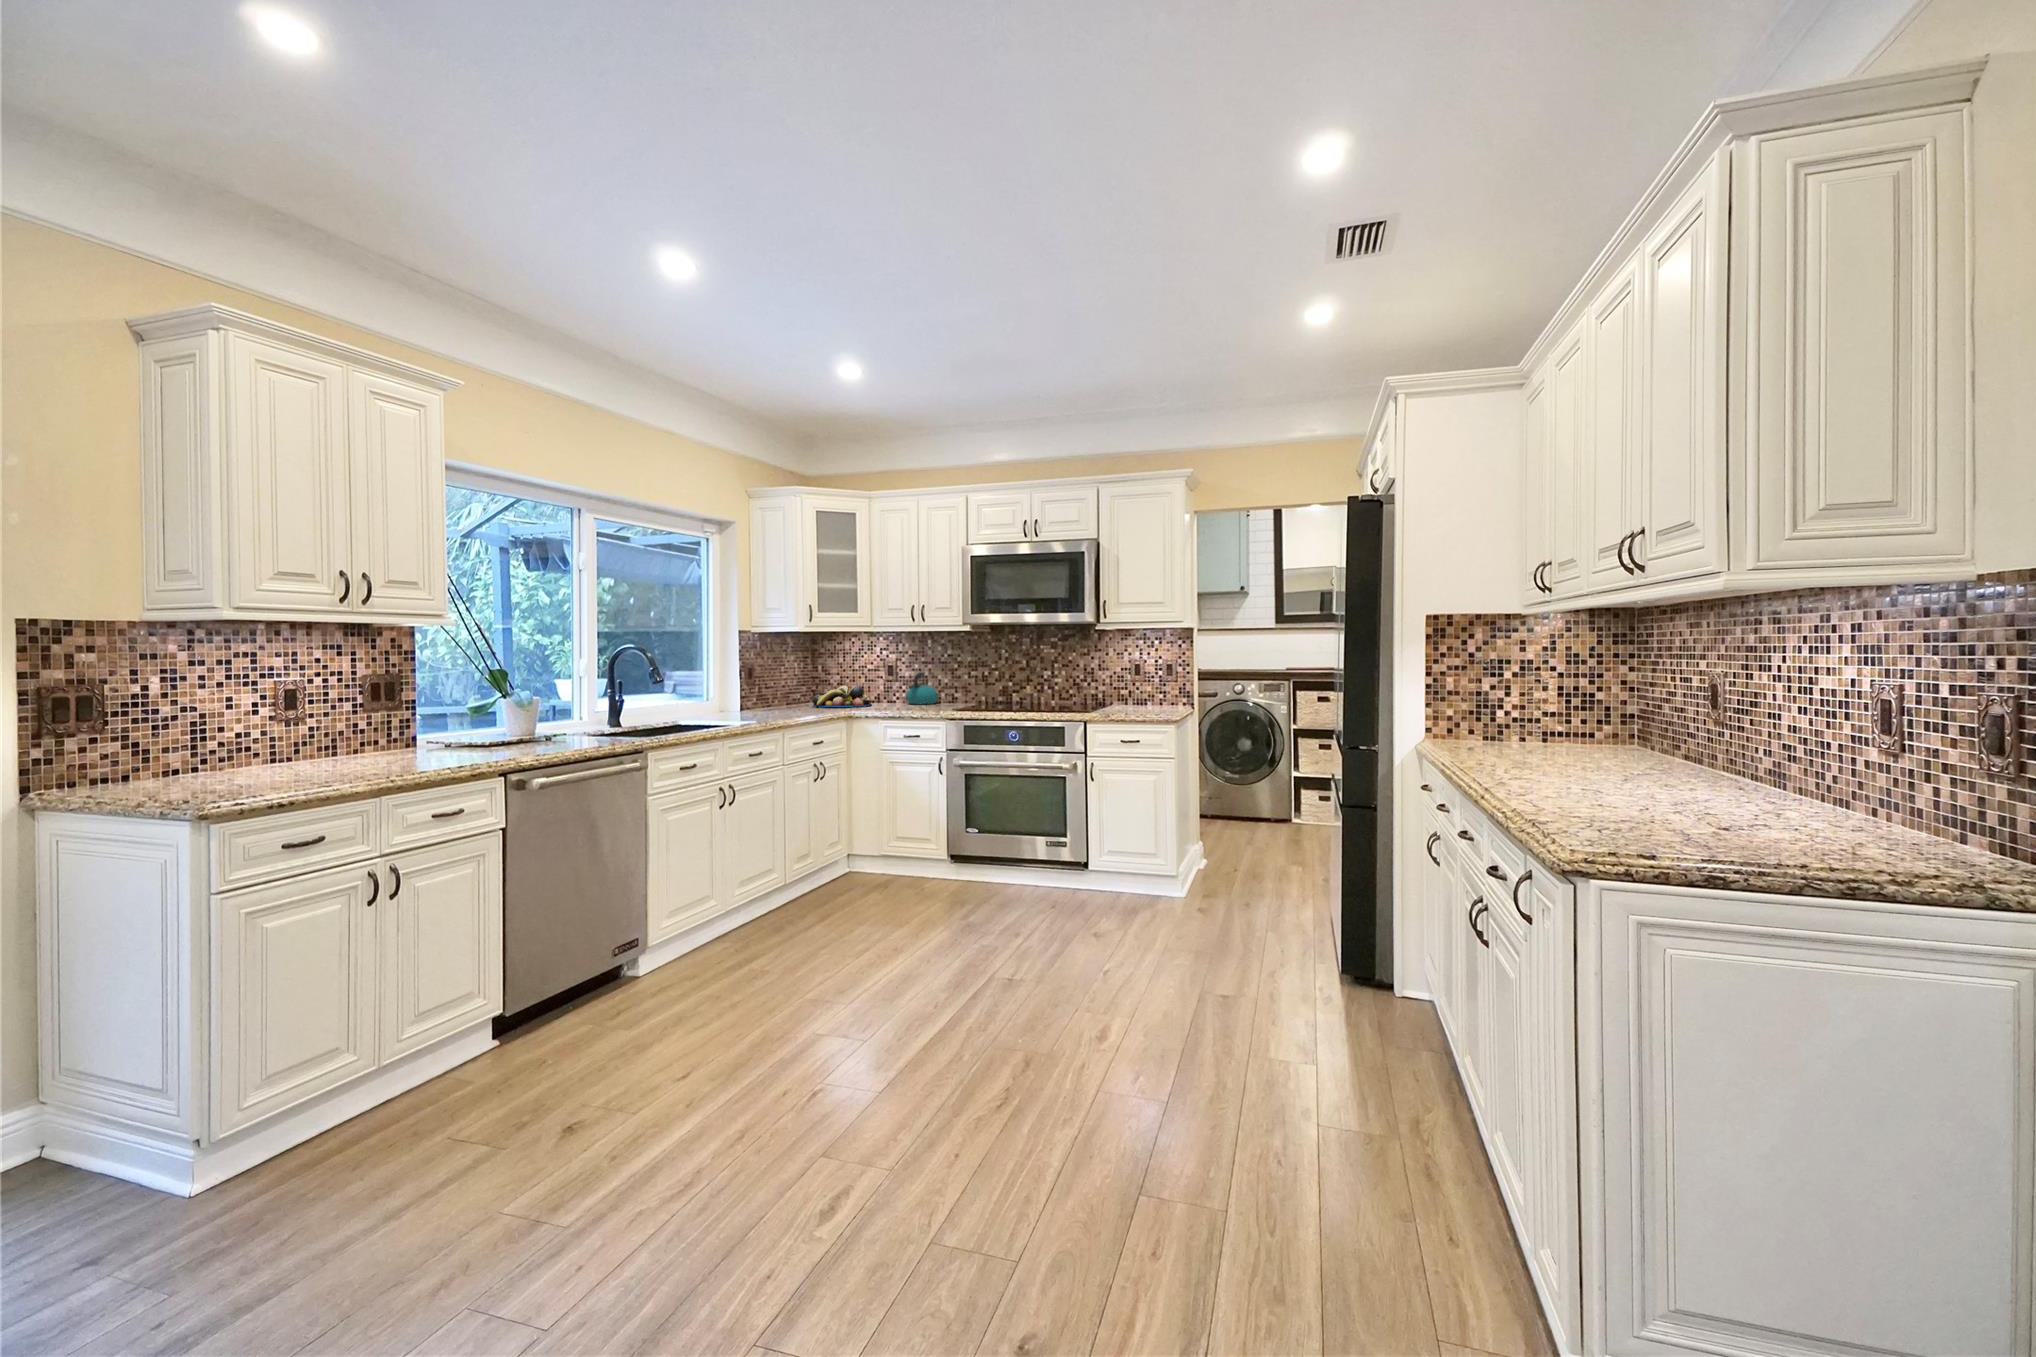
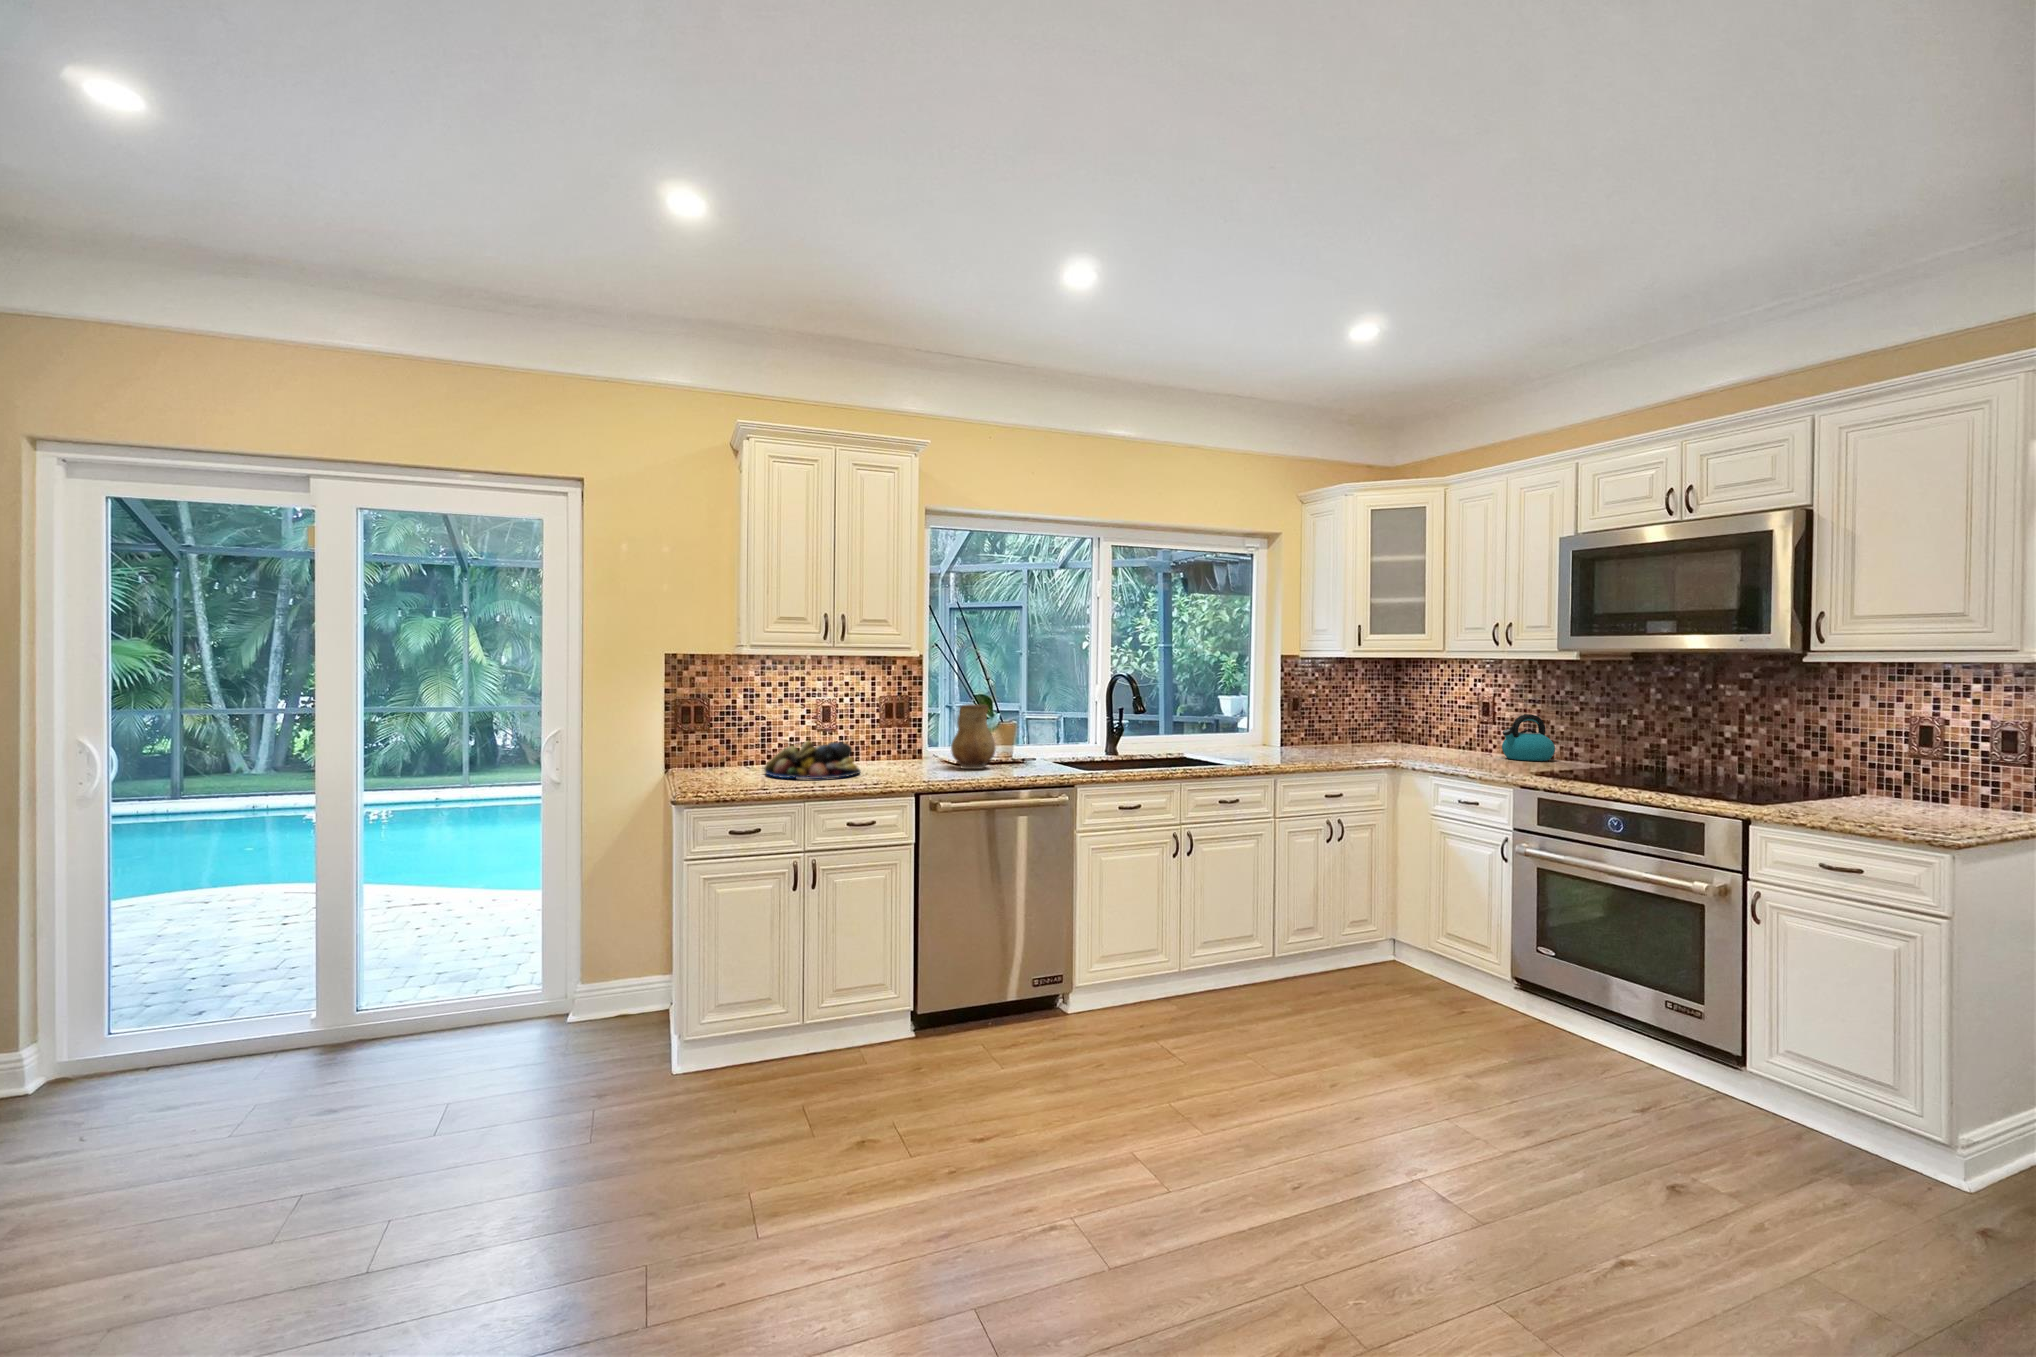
ceramic pitcher: none [482,679,539,748] -> present [951,704,996,769]
fruit bowl: present [813,686,872,708] -> present [764,741,861,779]

